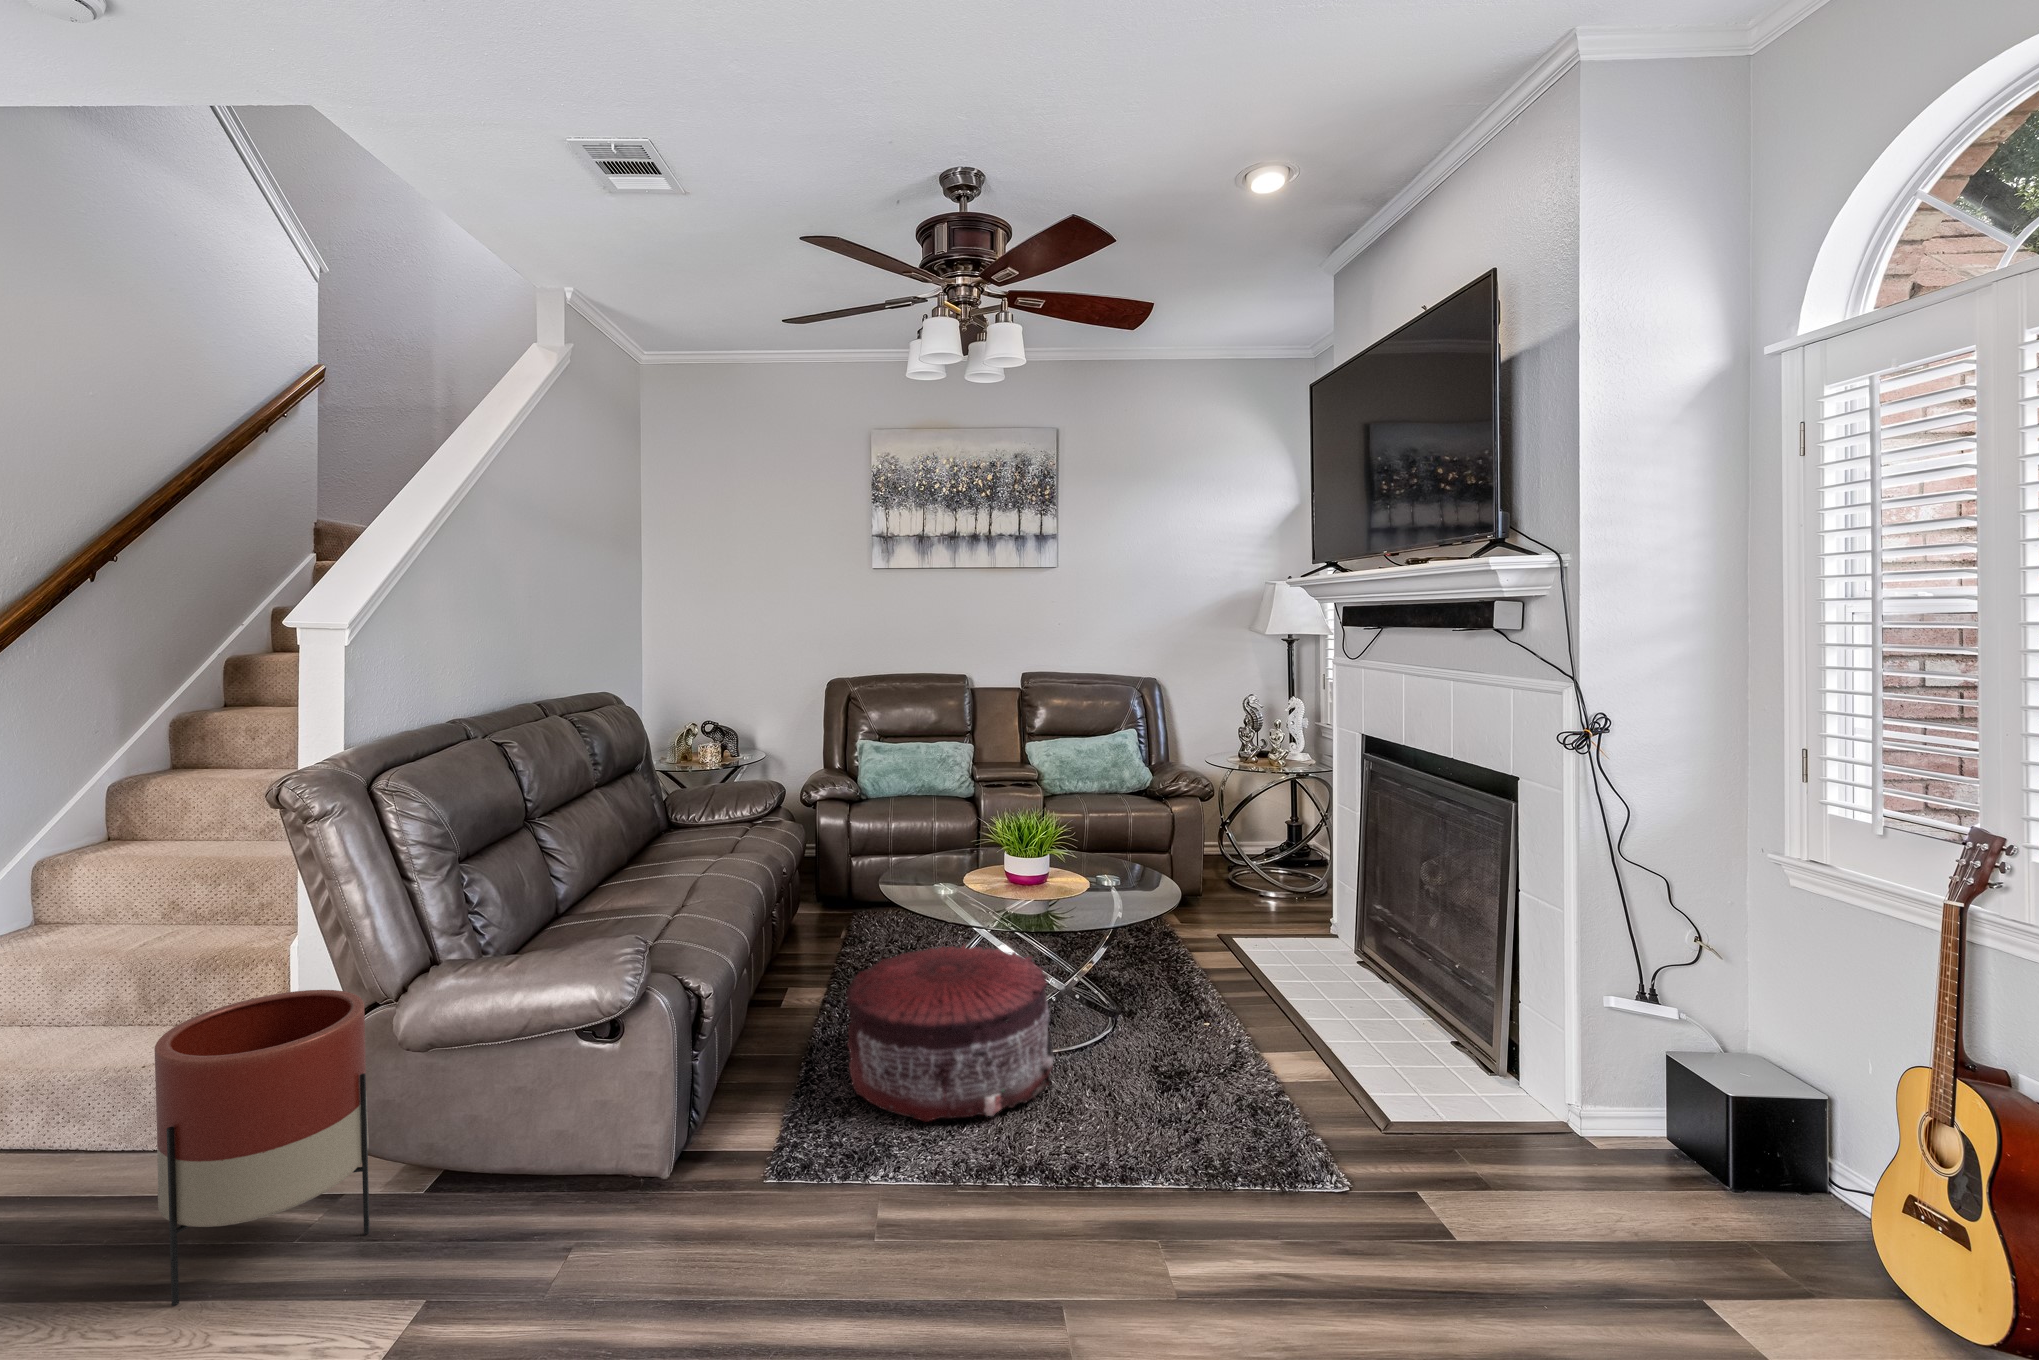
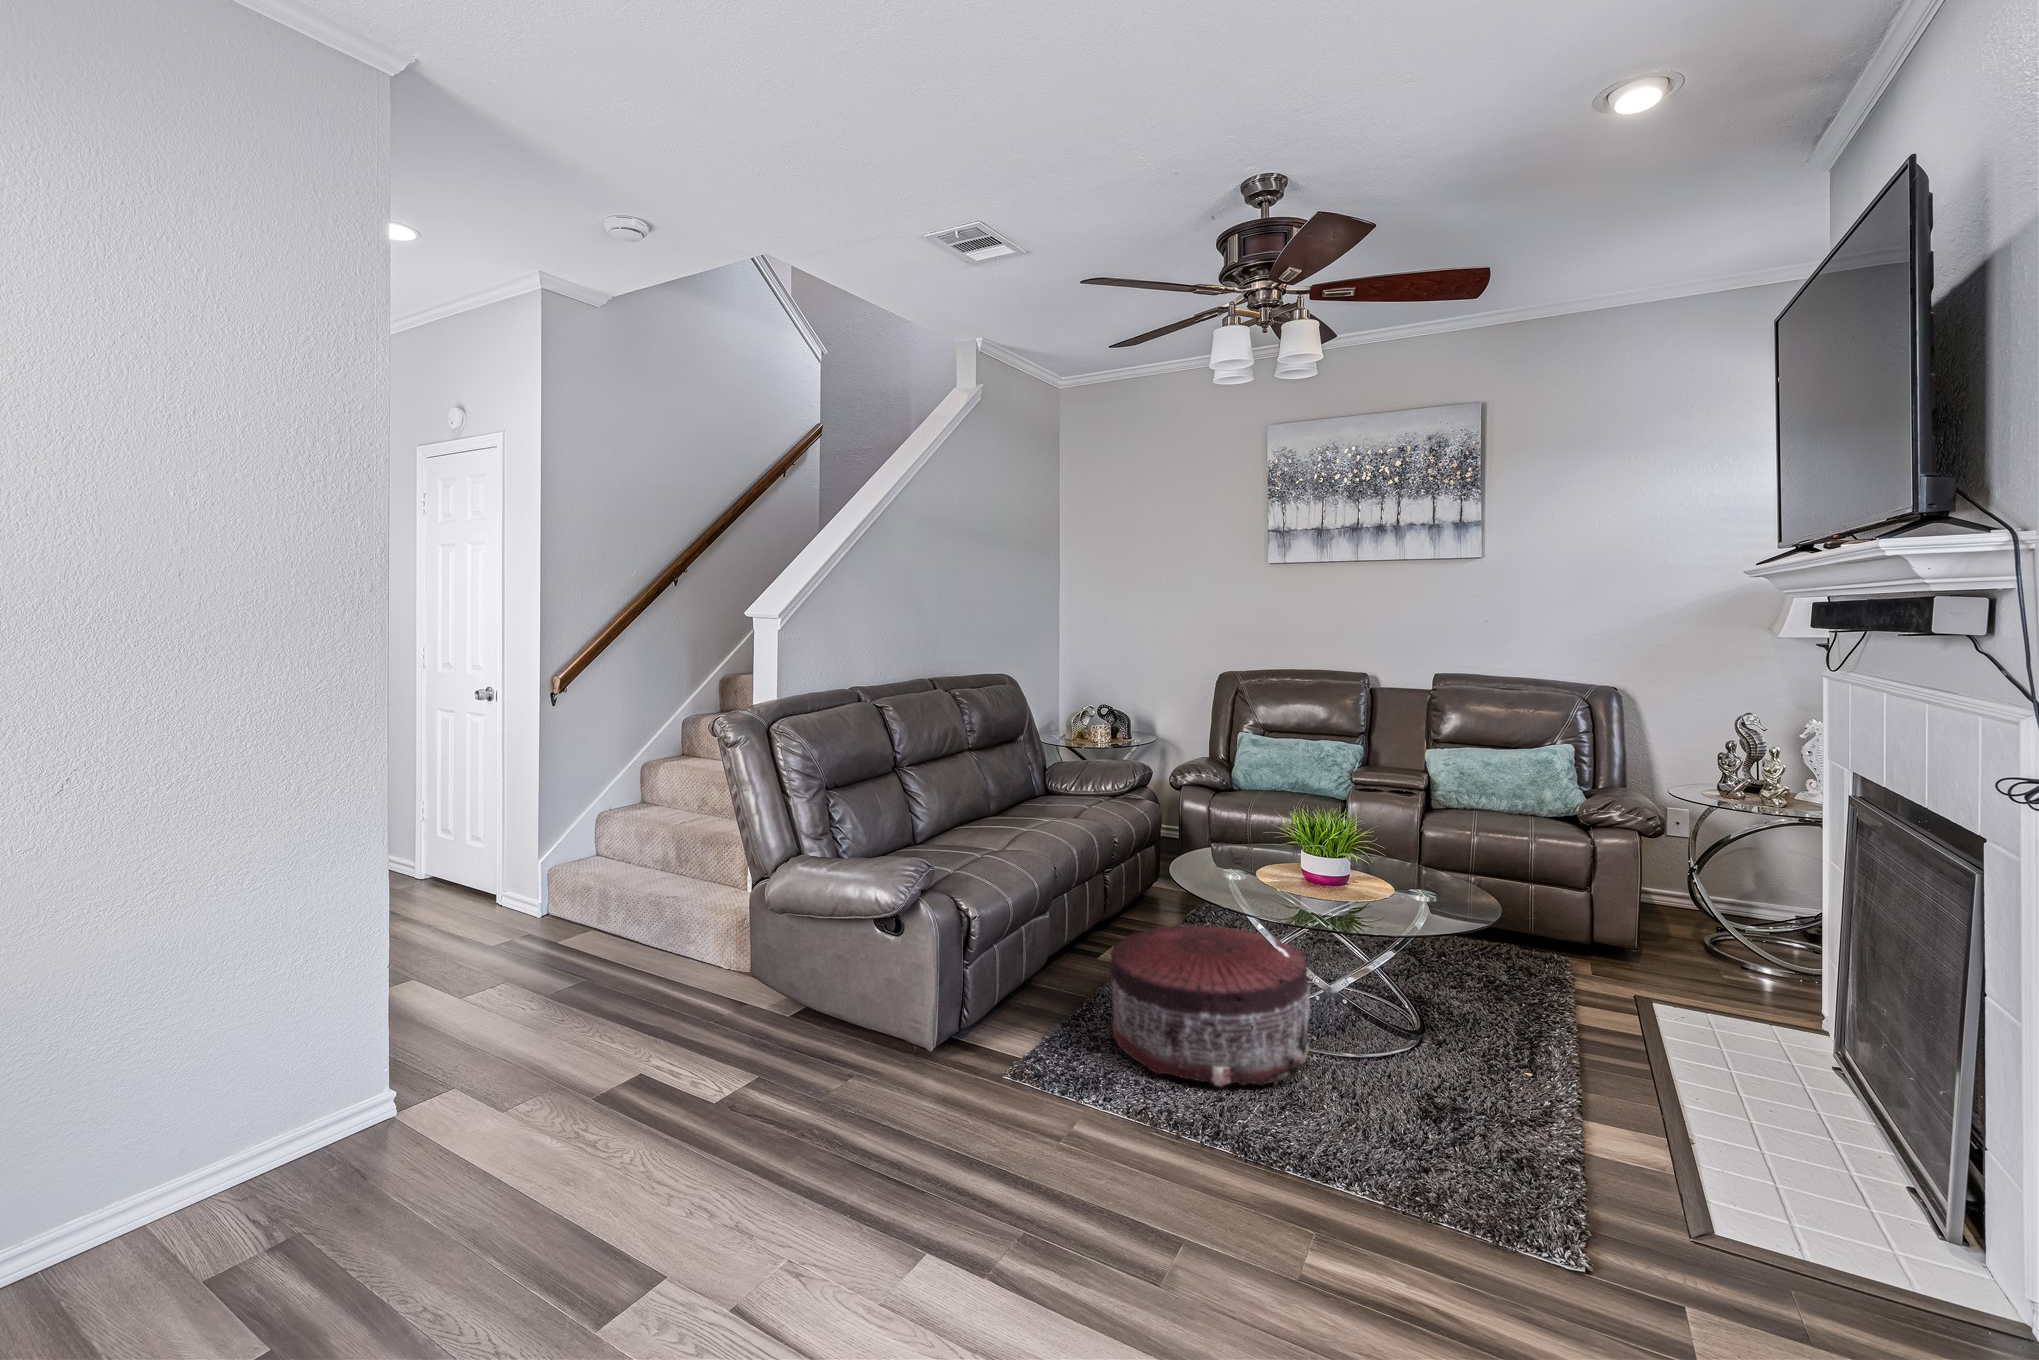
planter: present [155,990,370,1306] -> none [638,859,754,1039]

